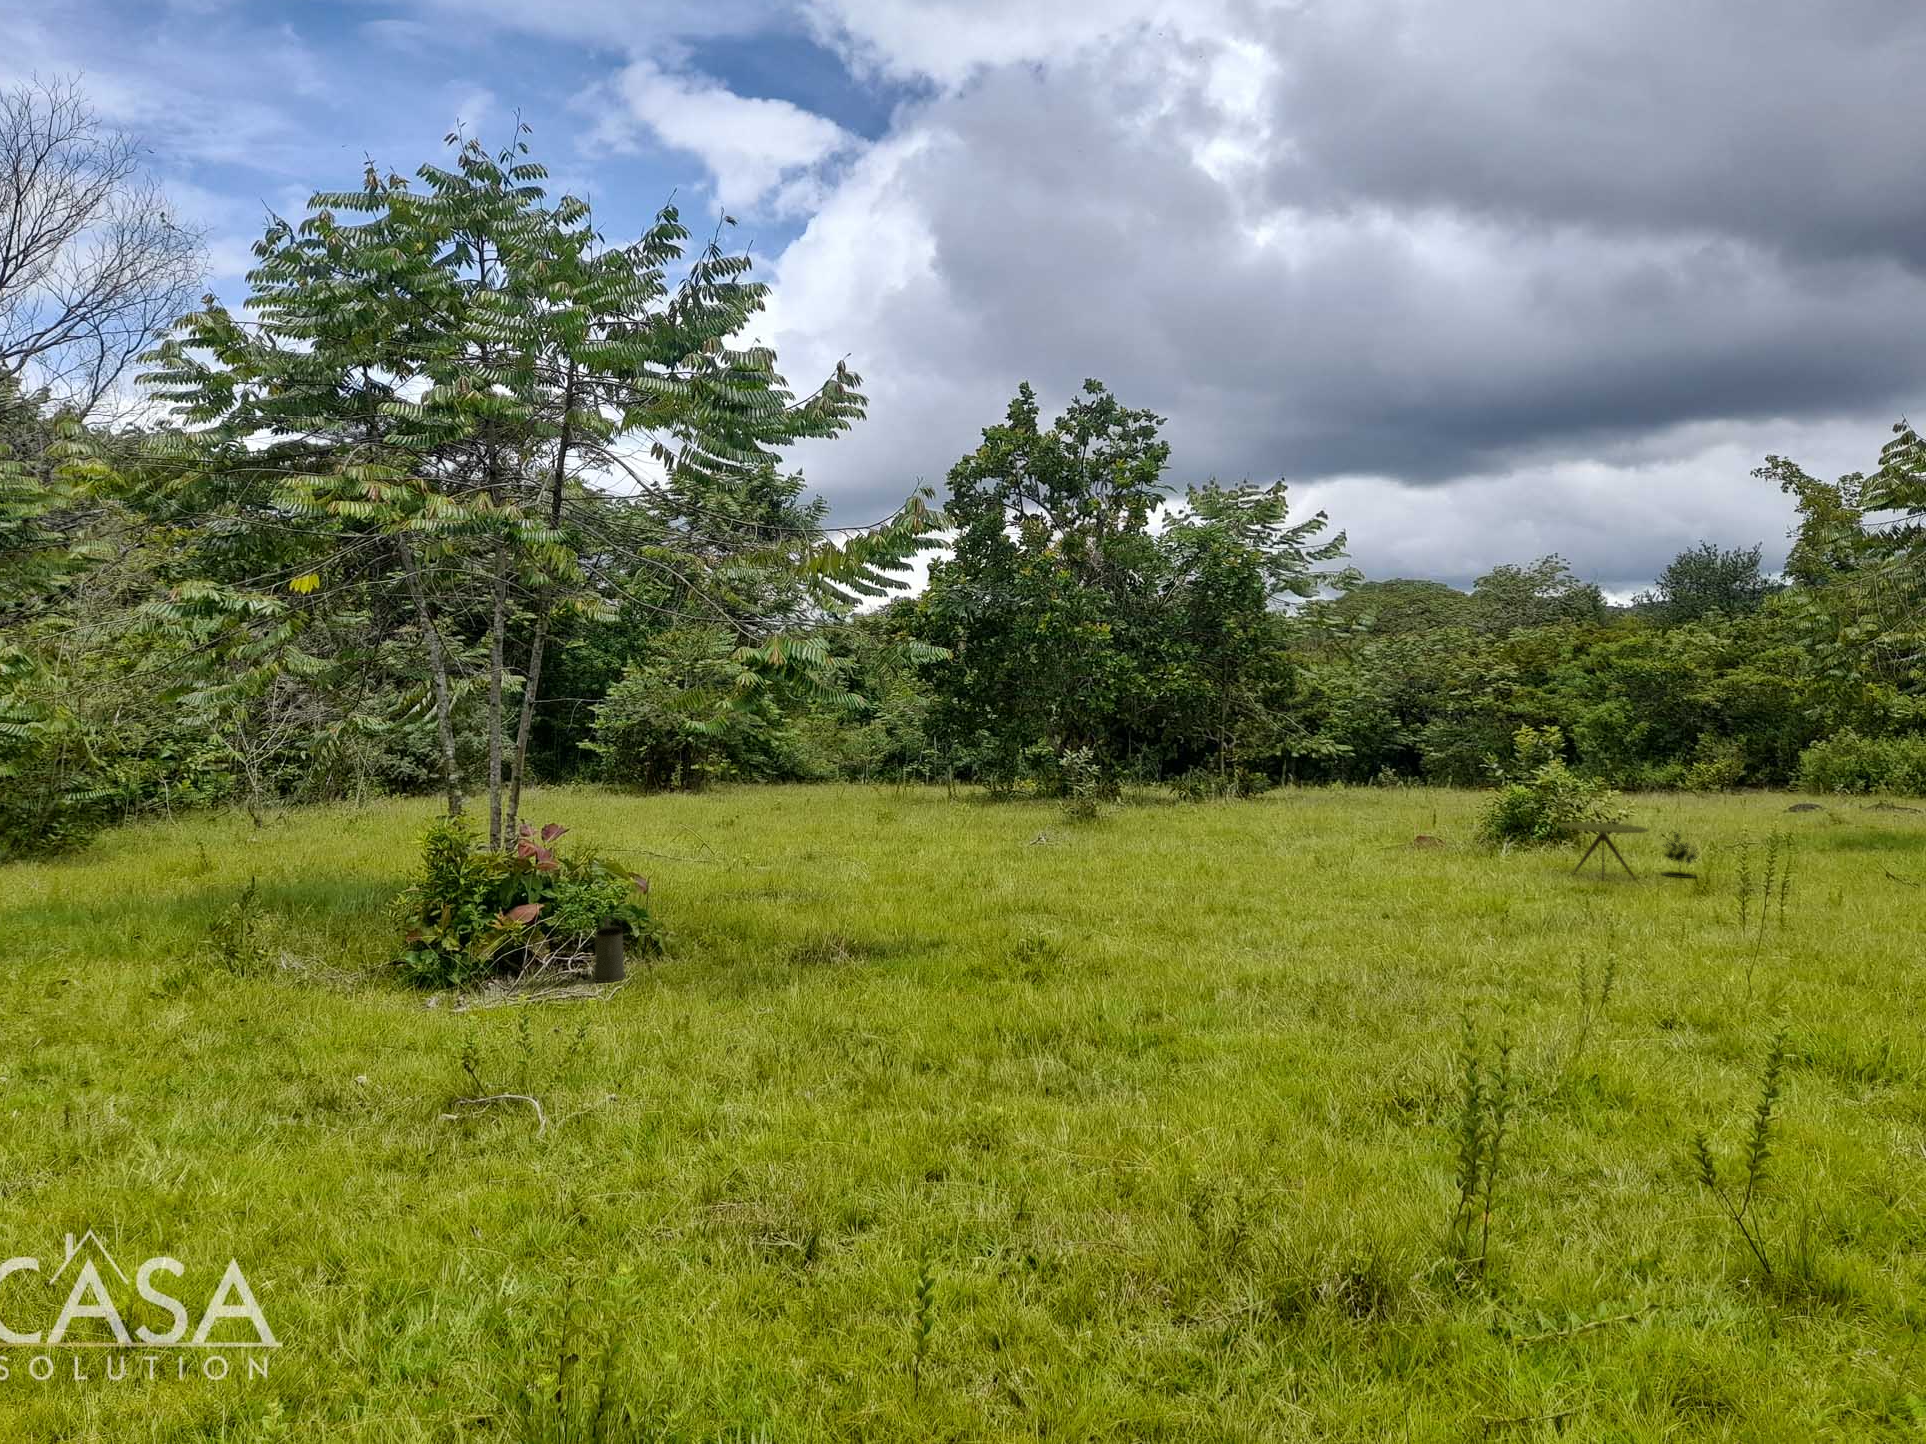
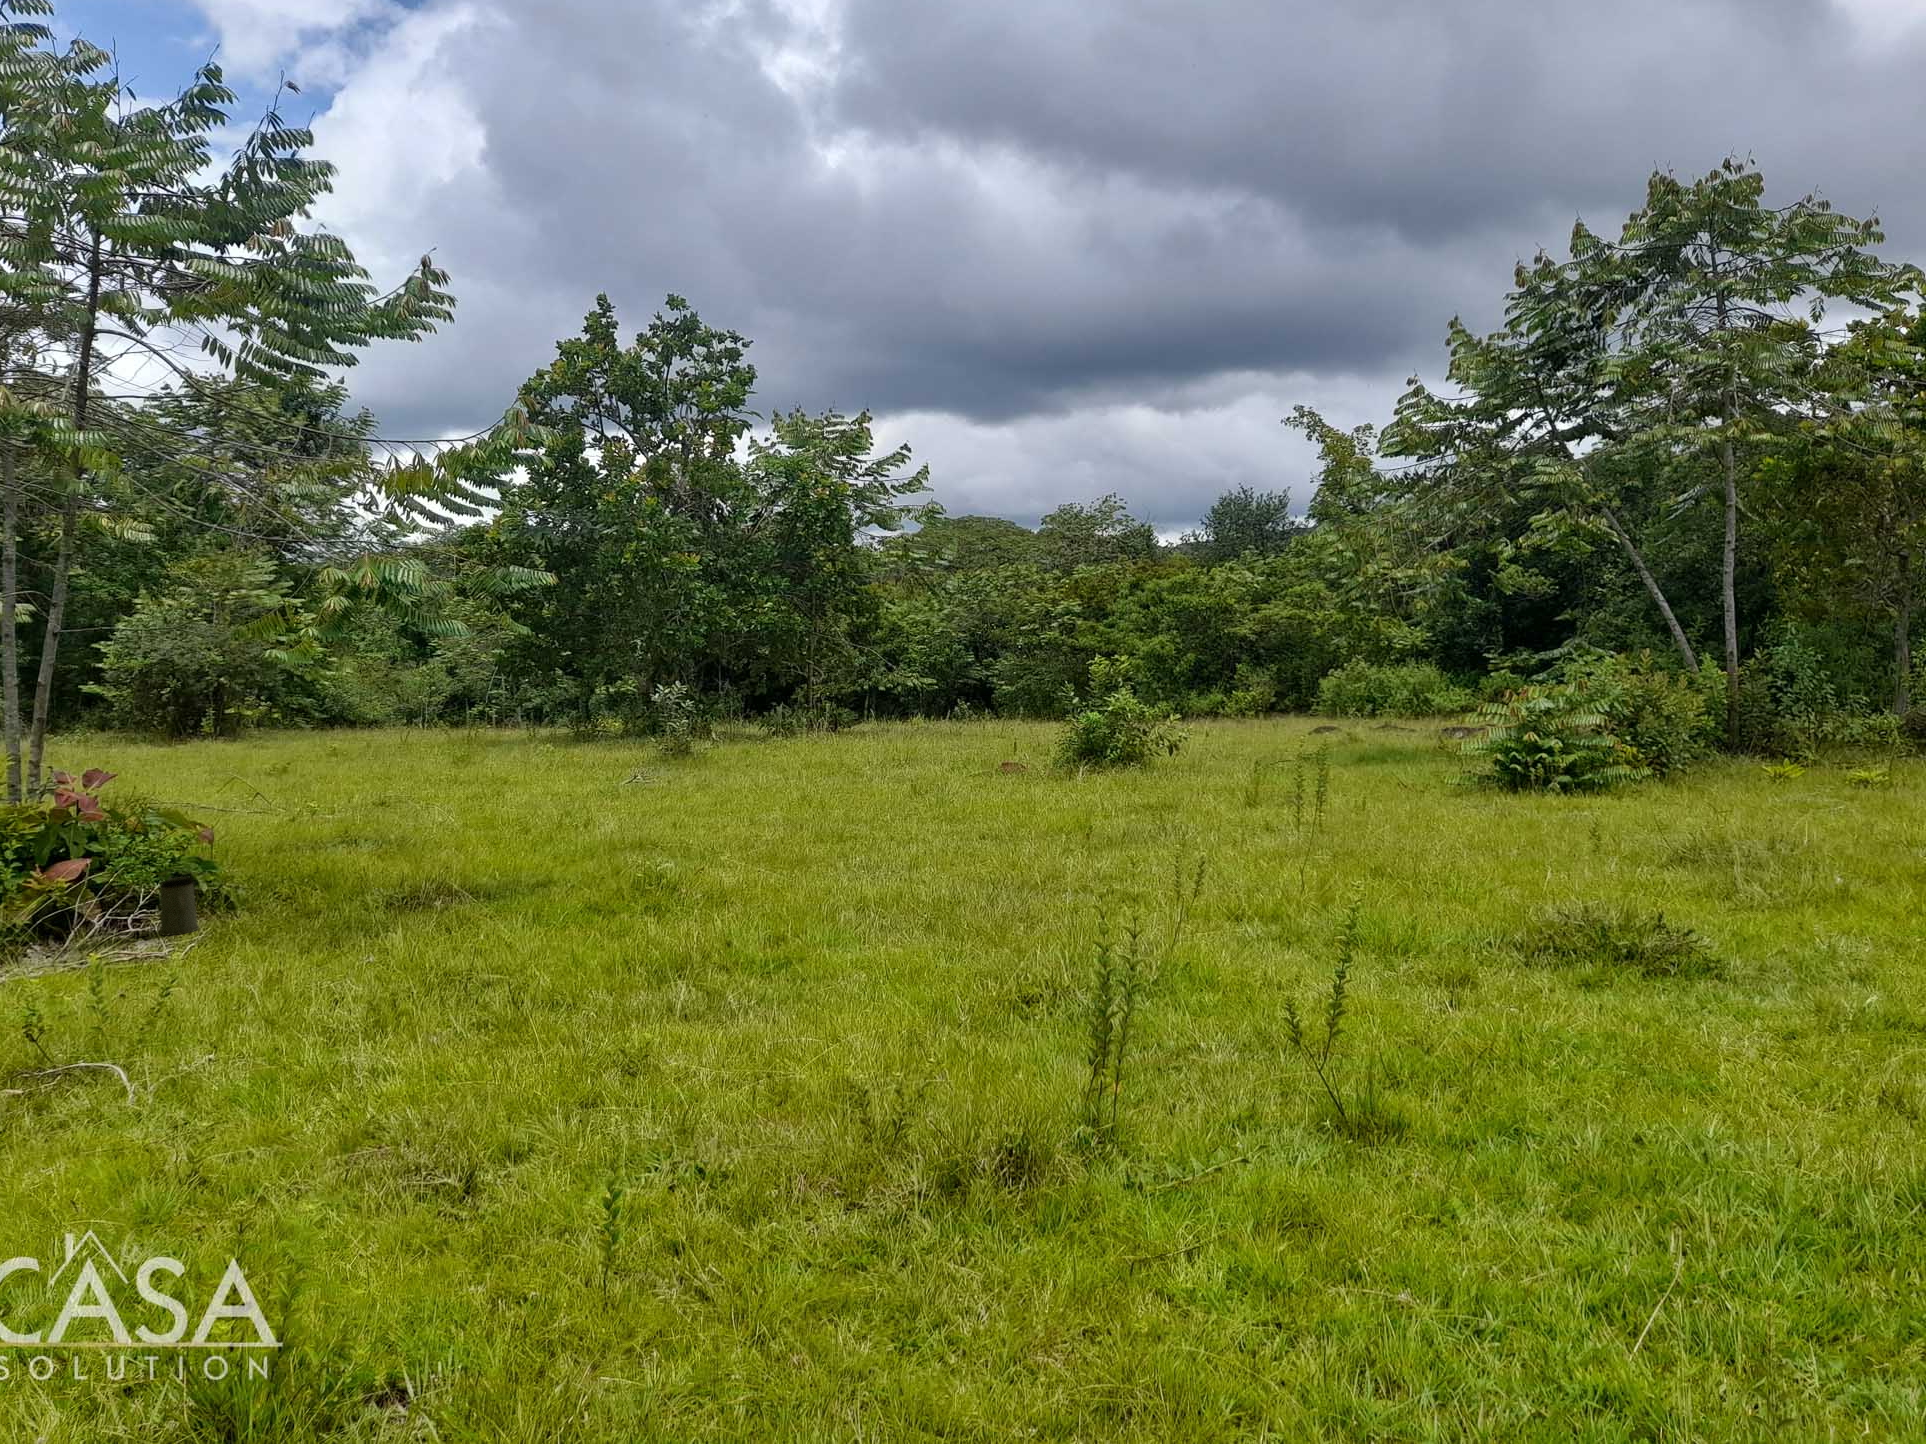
round table: present [1559,822,1648,879] -> none [1074,731,1135,777]
potted tree: present [1663,830,1697,878] -> none [1144,732,1171,771]

